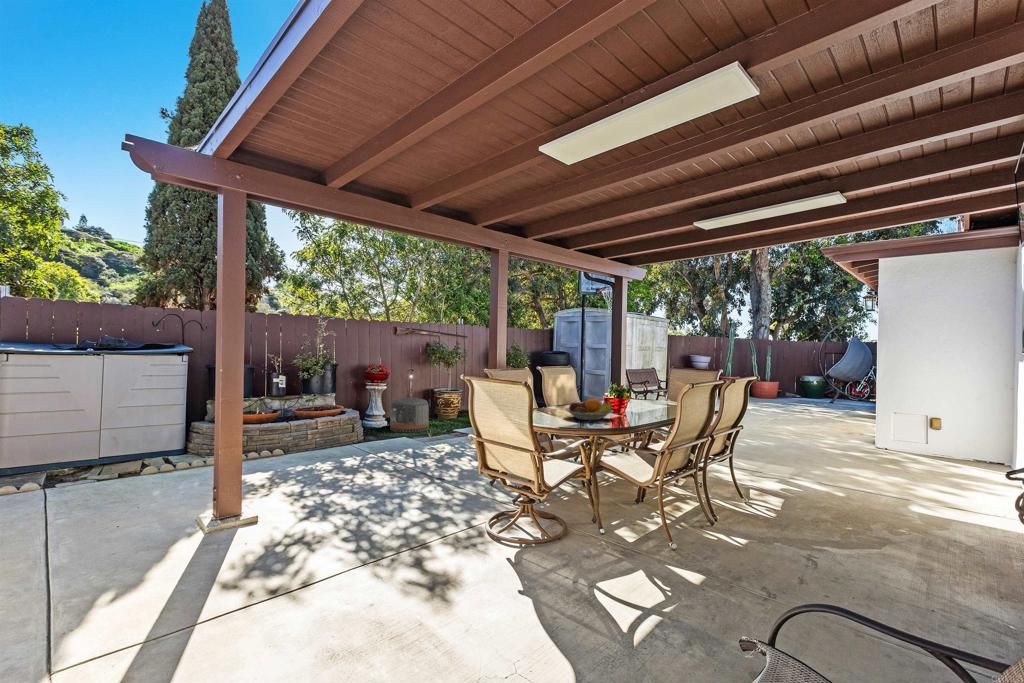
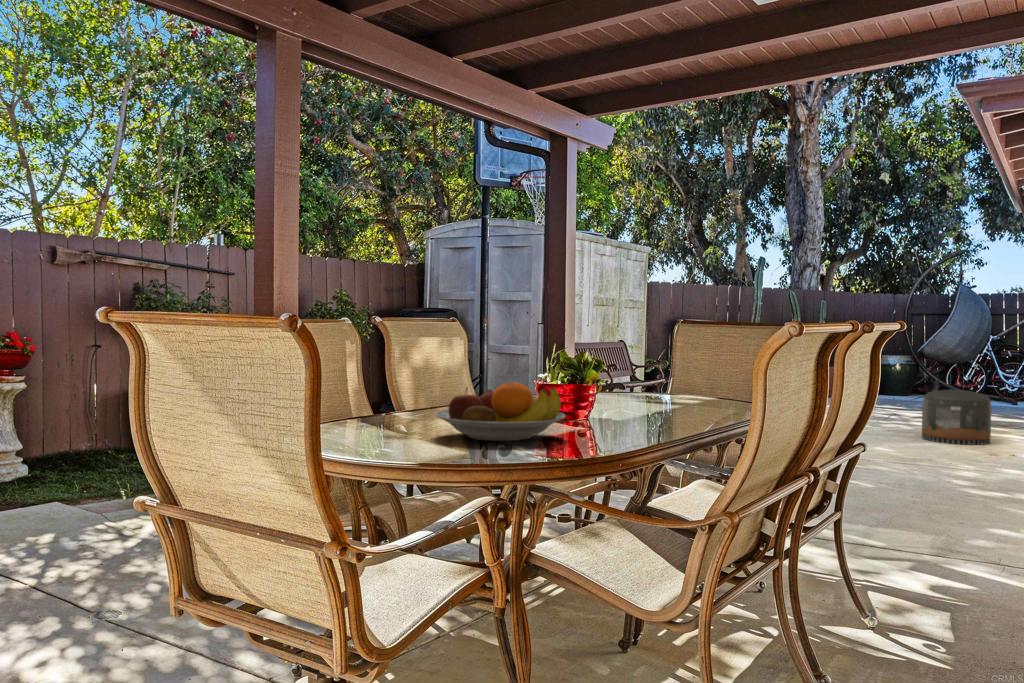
pouf: present [390,398,429,432] -> present [922,390,991,445]

